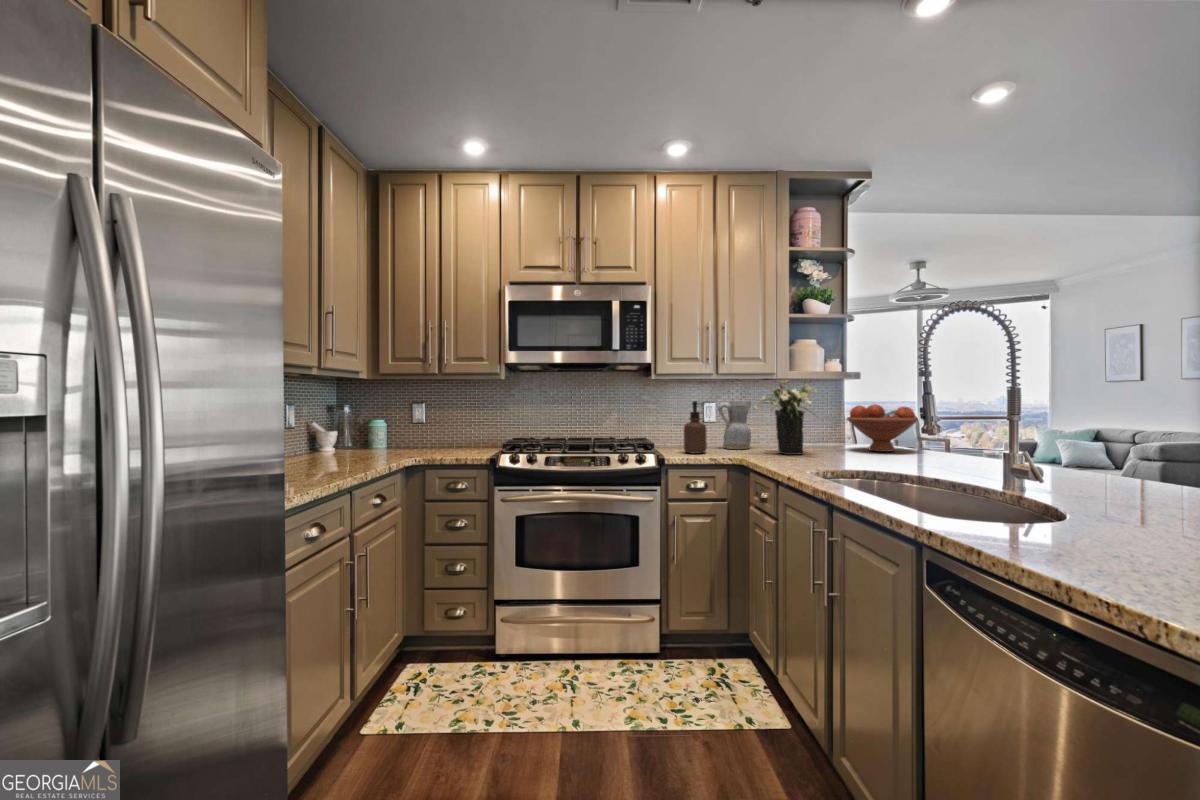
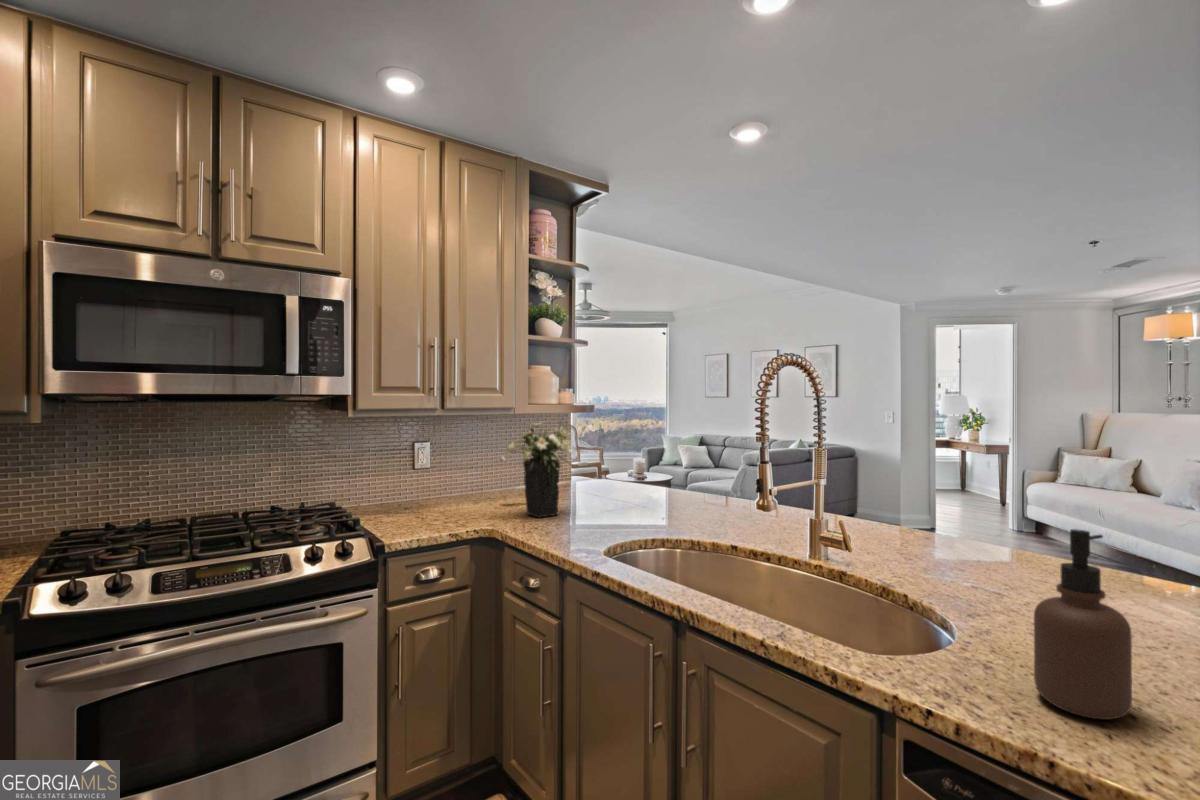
ceramic pitcher: present [718,400,751,449] -> none [442,444,485,512]
soap dispenser: present [684,401,707,454] -> present [1034,529,1132,719]
fruit bowl: present [847,404,918,452] -> none [593,446,664,501]

